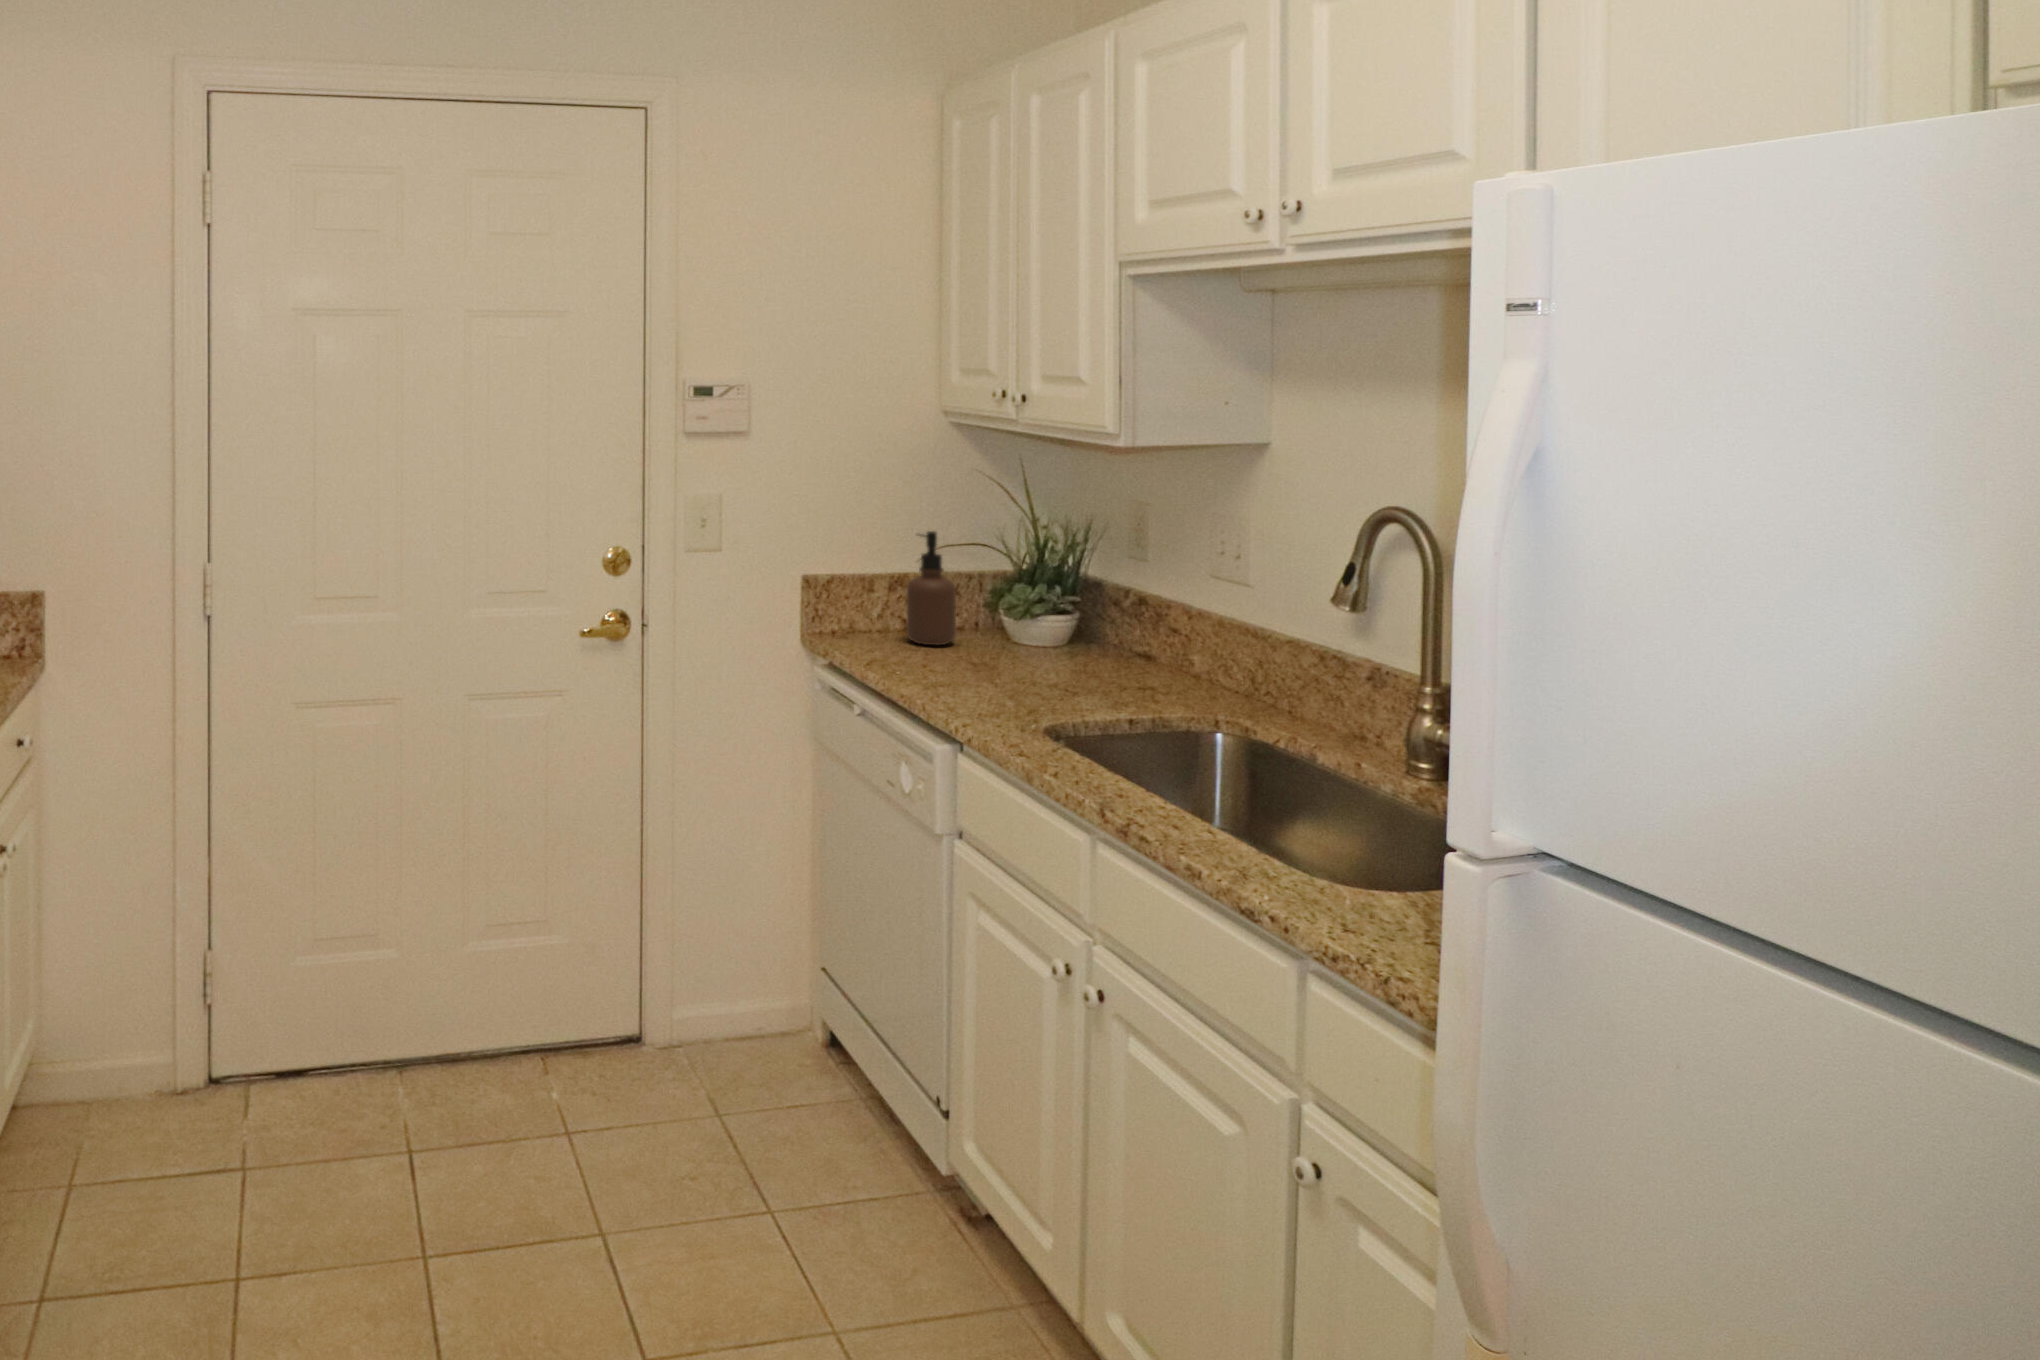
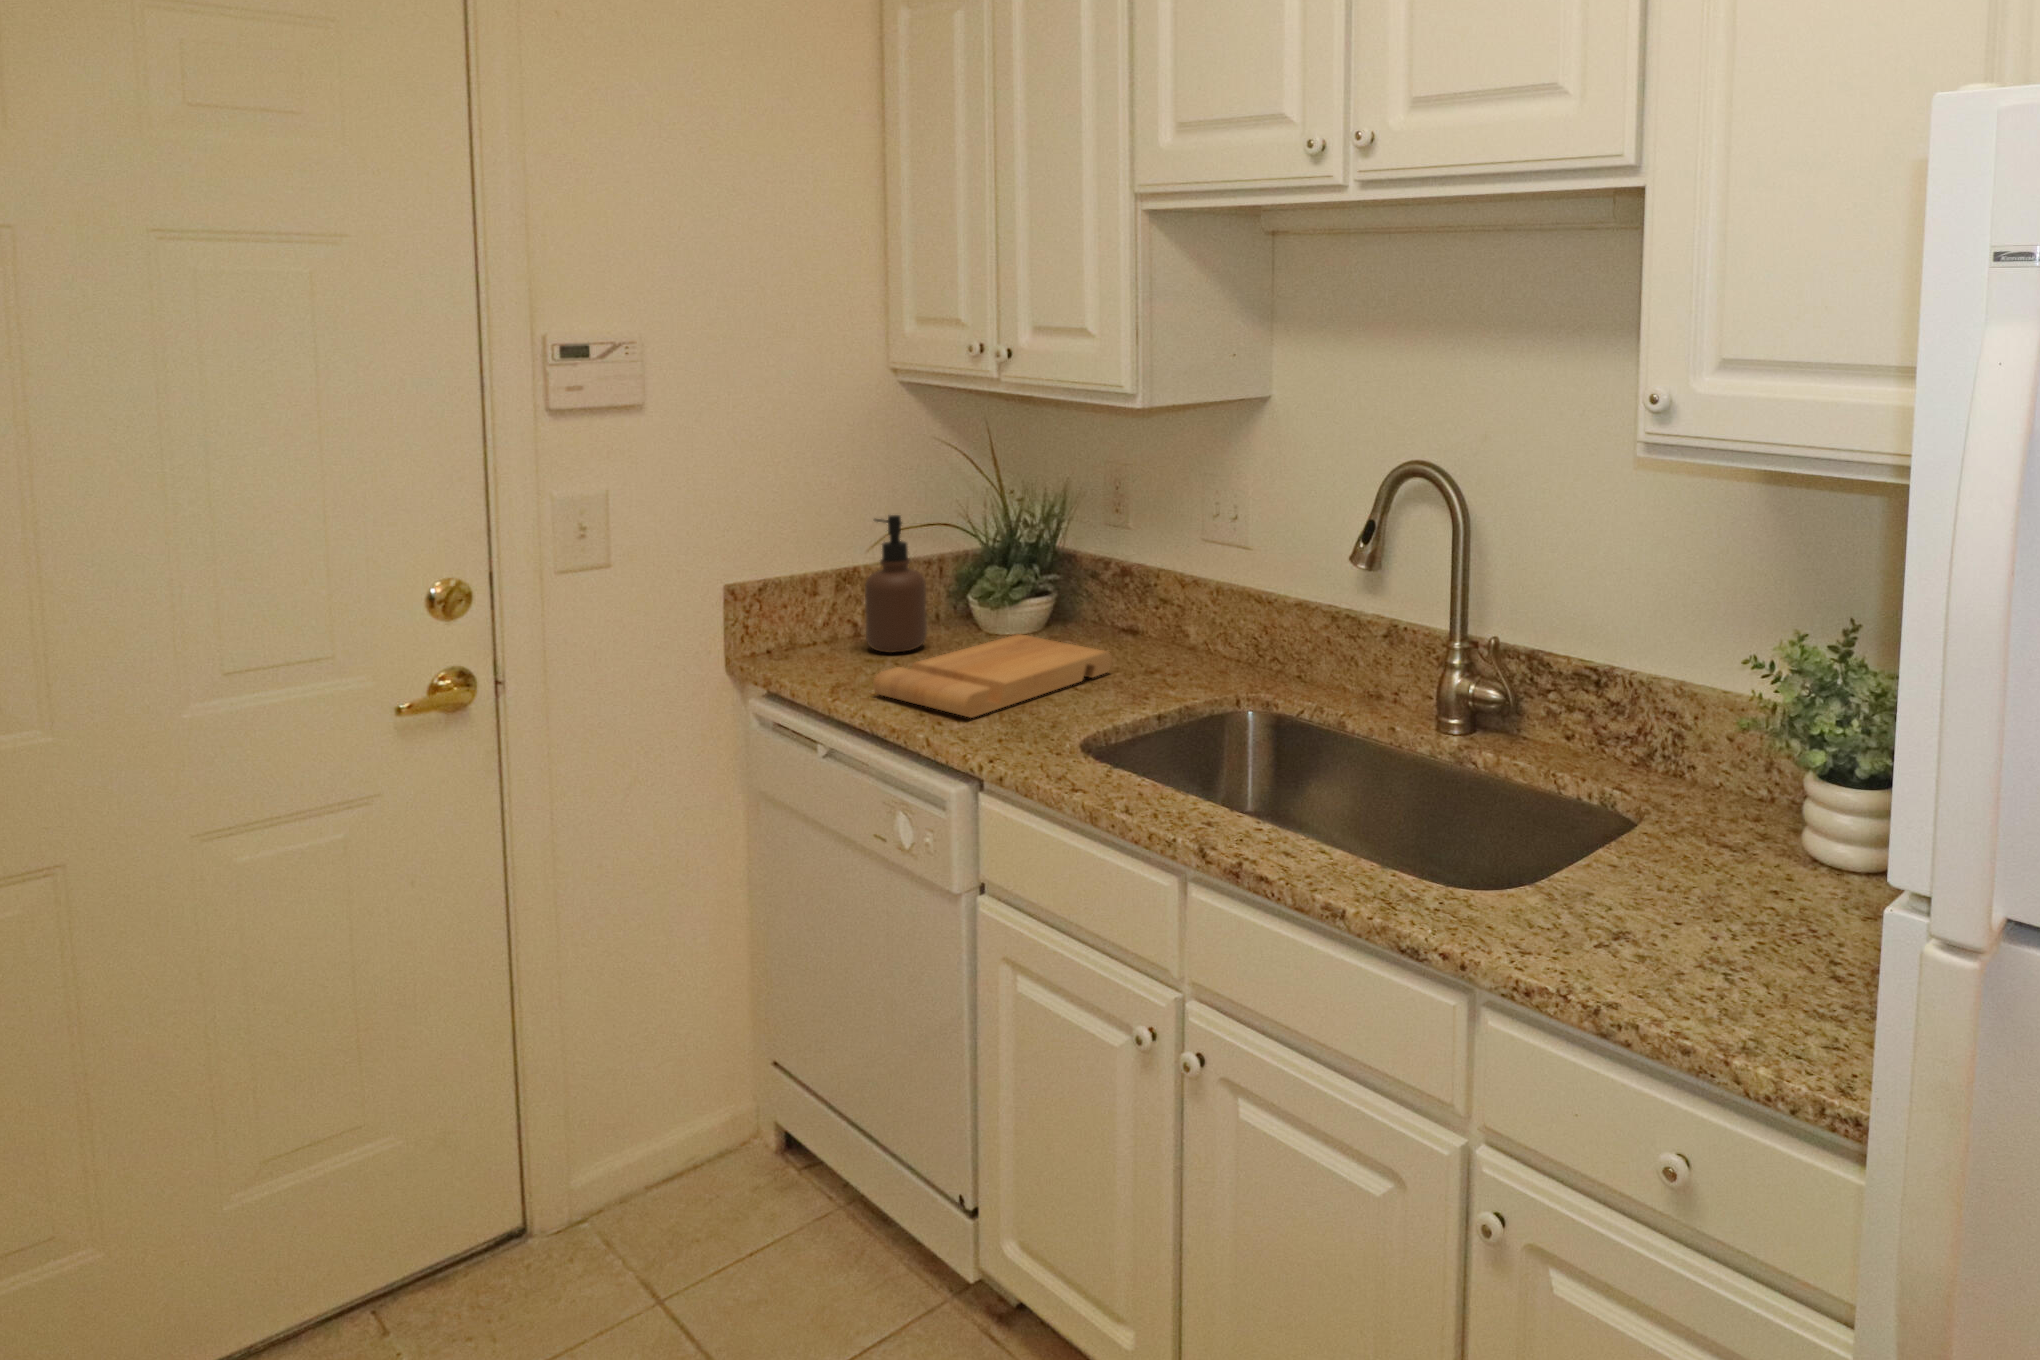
cutting board: none [895,642,1105,695] -> present [873,634,1112,718]

